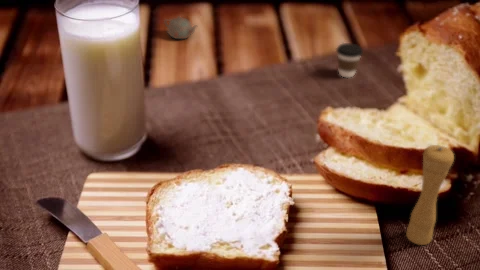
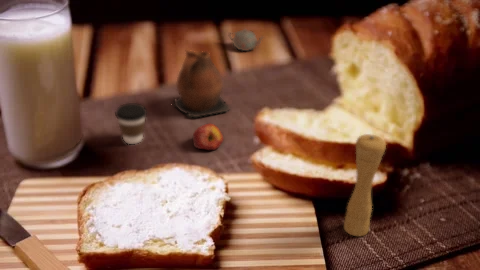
teapot: present [165,17,196,39] -> present [230,29,262,51]
coffee cup: present [337,43,363,77] -> present [115,103,147,144]
ceramic pitcher: none [231,45,291,113] -> present [174,50,229,117]
apple: none [254,121,285,148] -> present [193,124,223,150]

